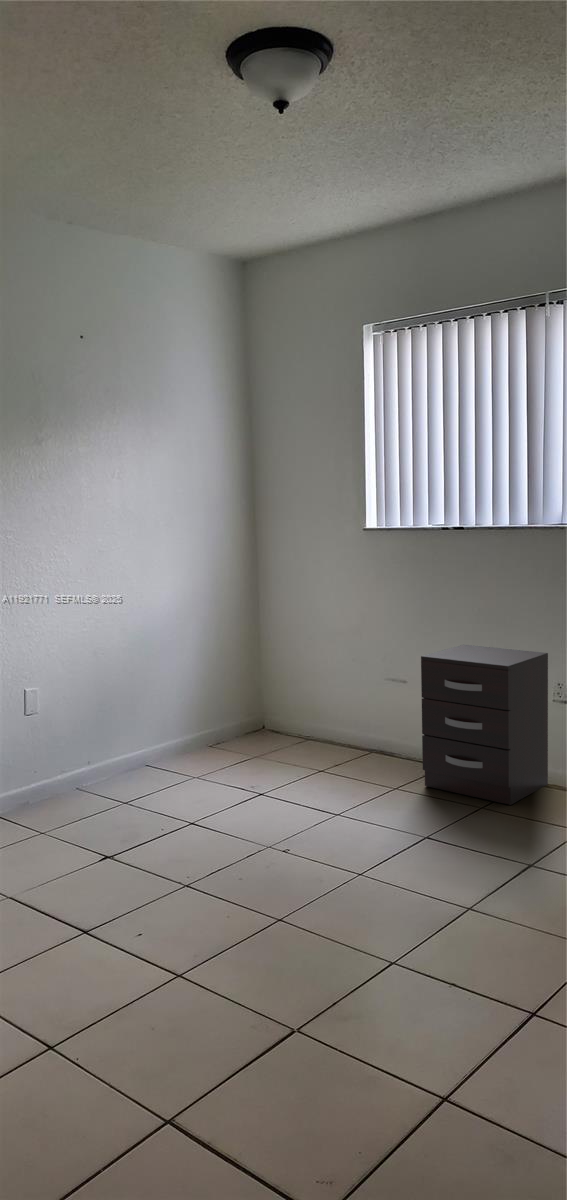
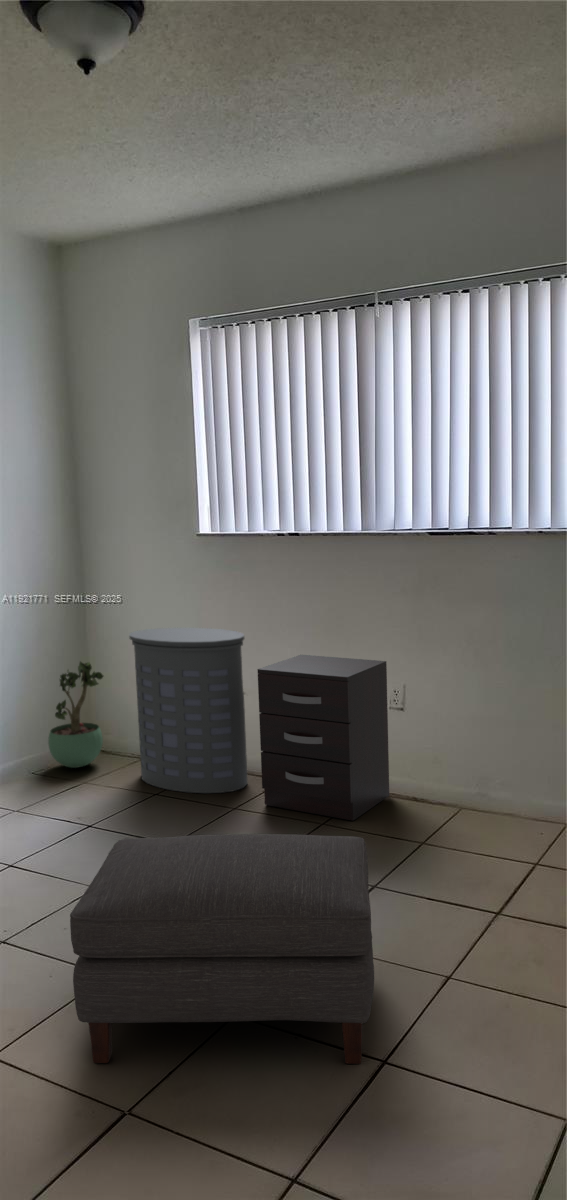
laundry hamper: none [300,616,409,773] -> present [129,628,248,793]
potted plant: none [223,644,275,744] -> present [48,662,103,768]
ottoman: none [251,800,524,1013] -> present [70,834,374,1064]

